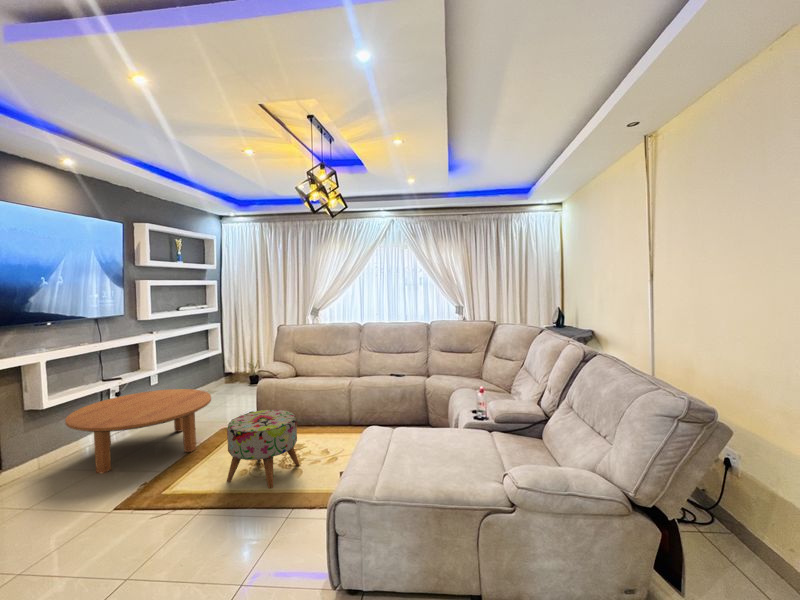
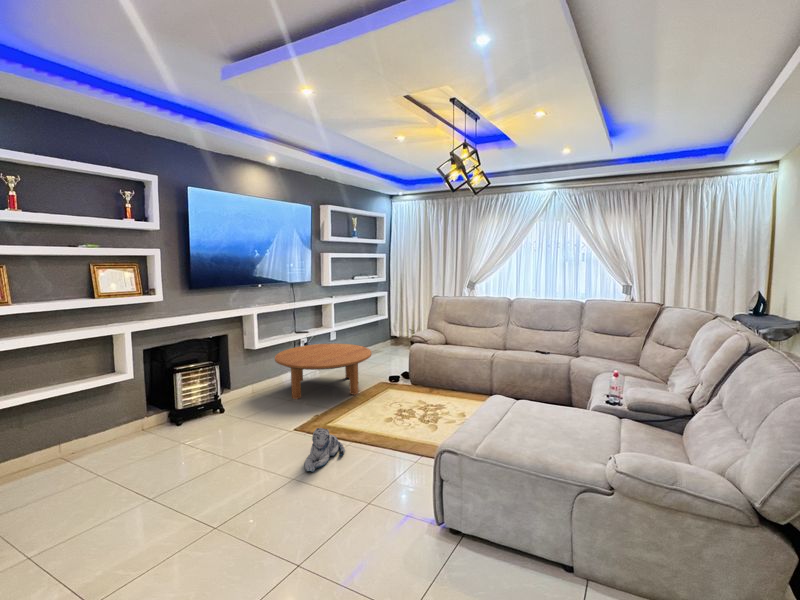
ottoman: present [227,410,299,488] -> none [376,369,435,433]
plush toy: none [131,510,190,579] -> present [305,428,345,472]

